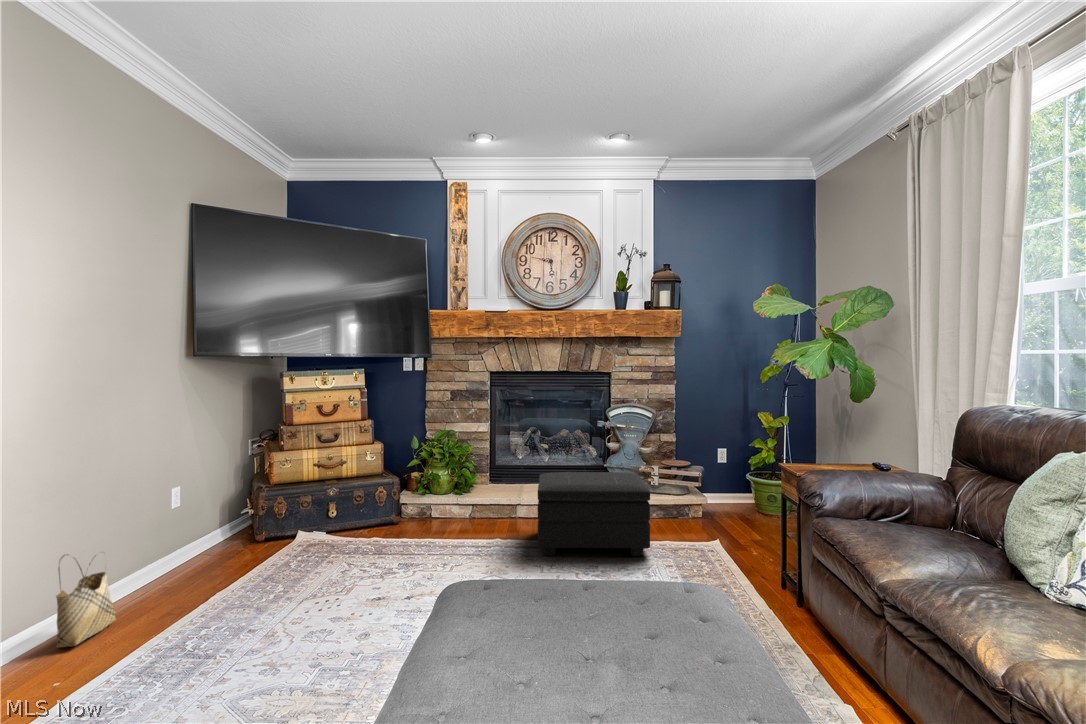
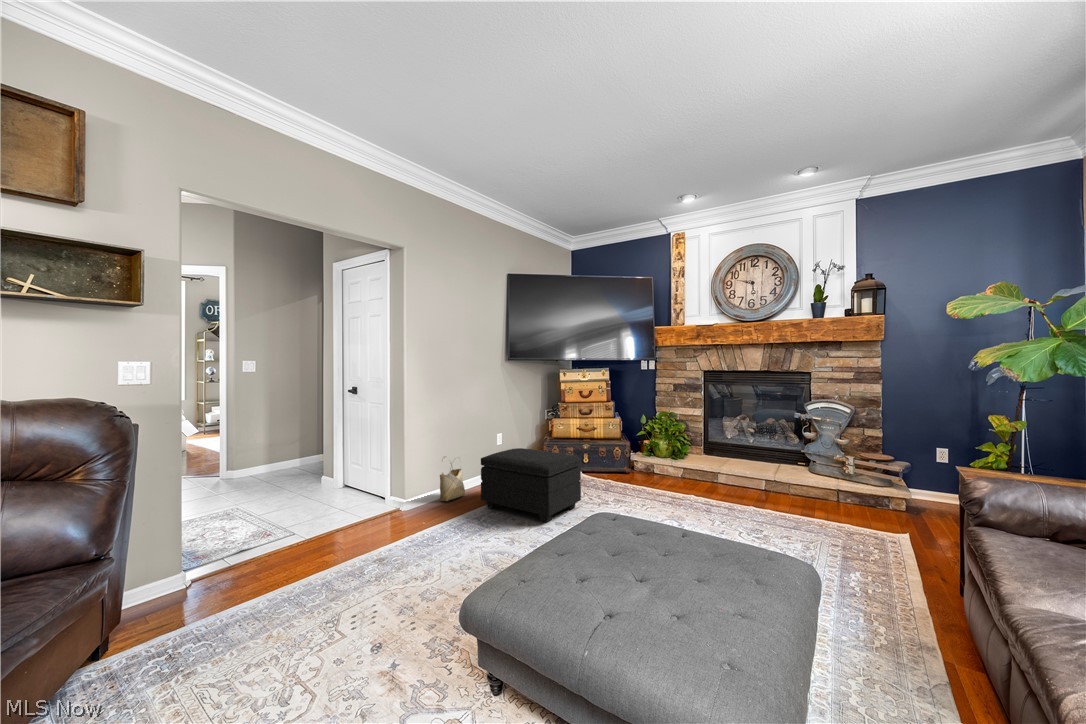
footstool: present [538,472,650,556] -> present [481,448,581,522]

